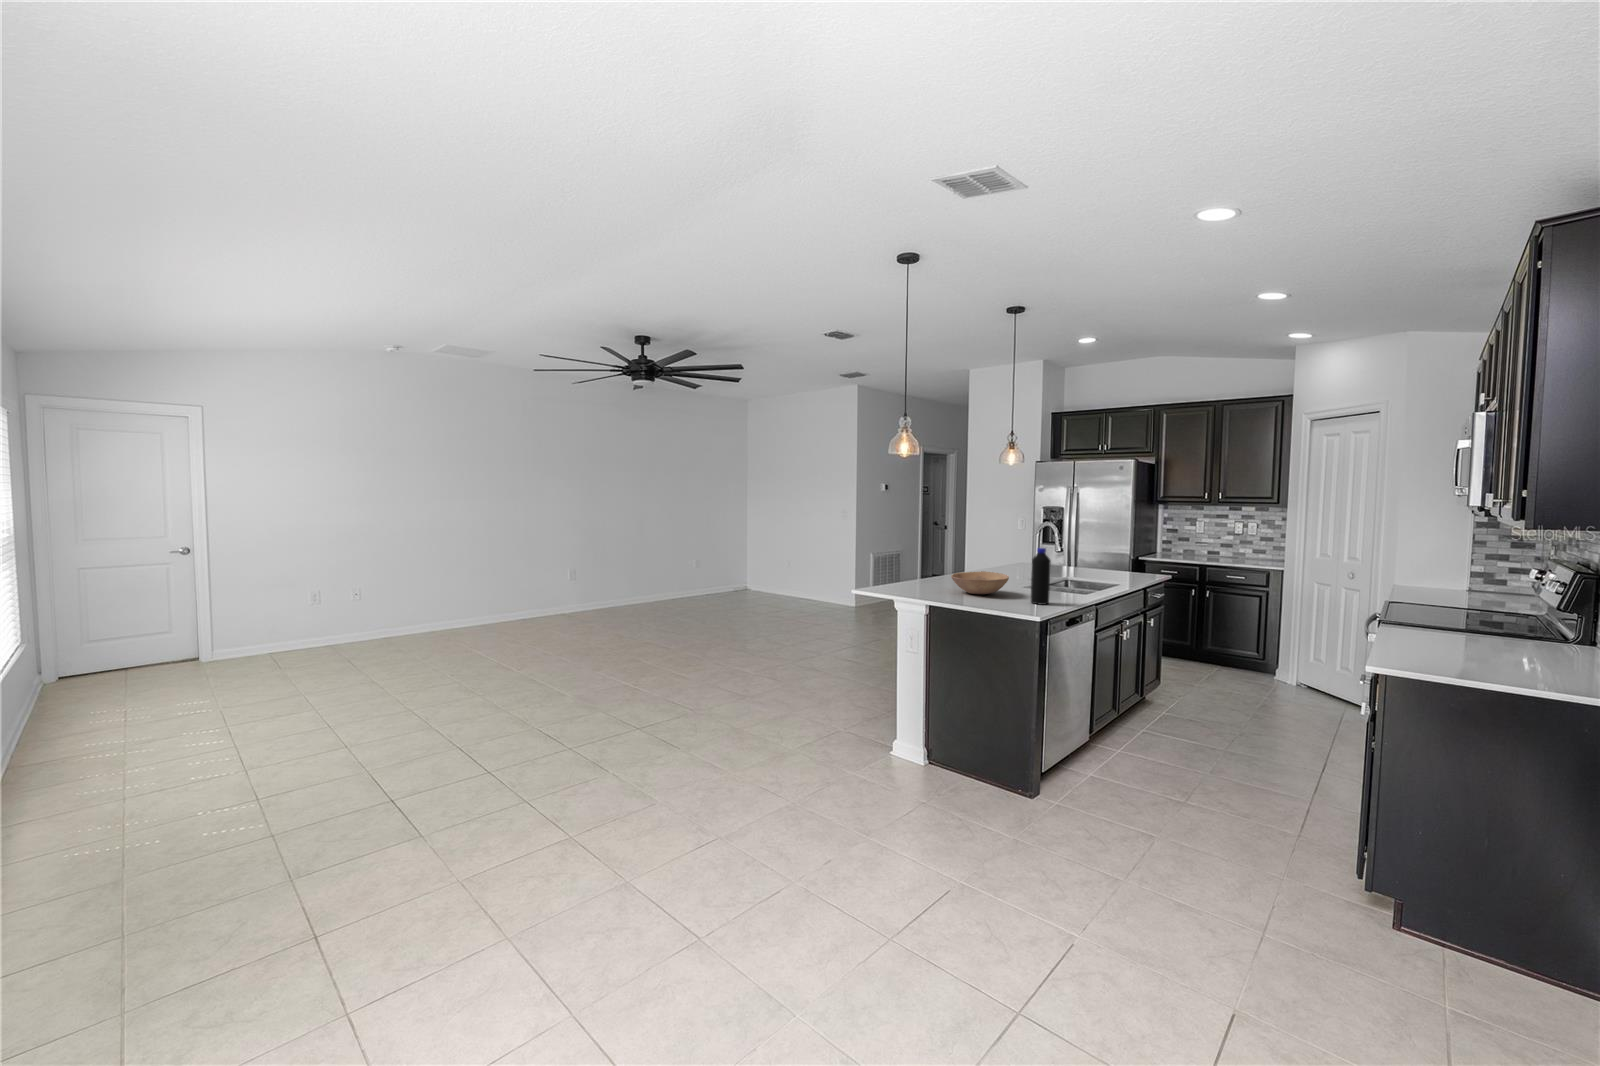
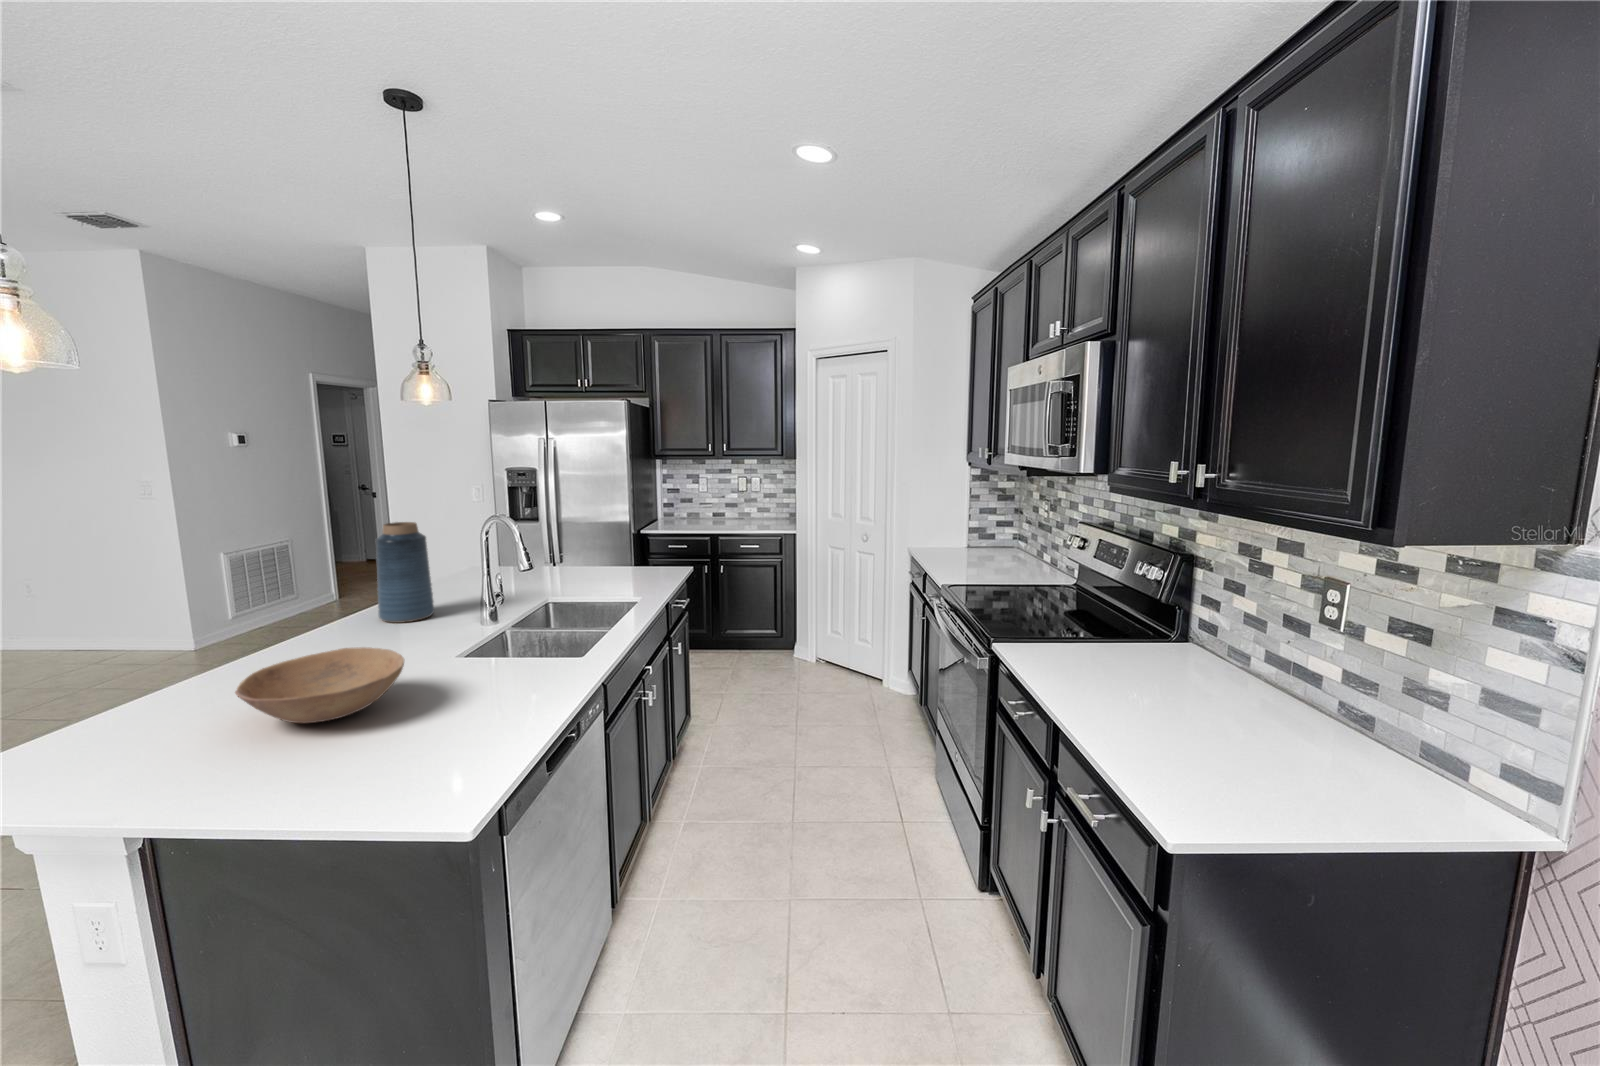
vase: none [983,527,1009,577] -> present [376,522,434,623]
bottle: present [1031,548,1051,605] -> none [451,596,502,733]

